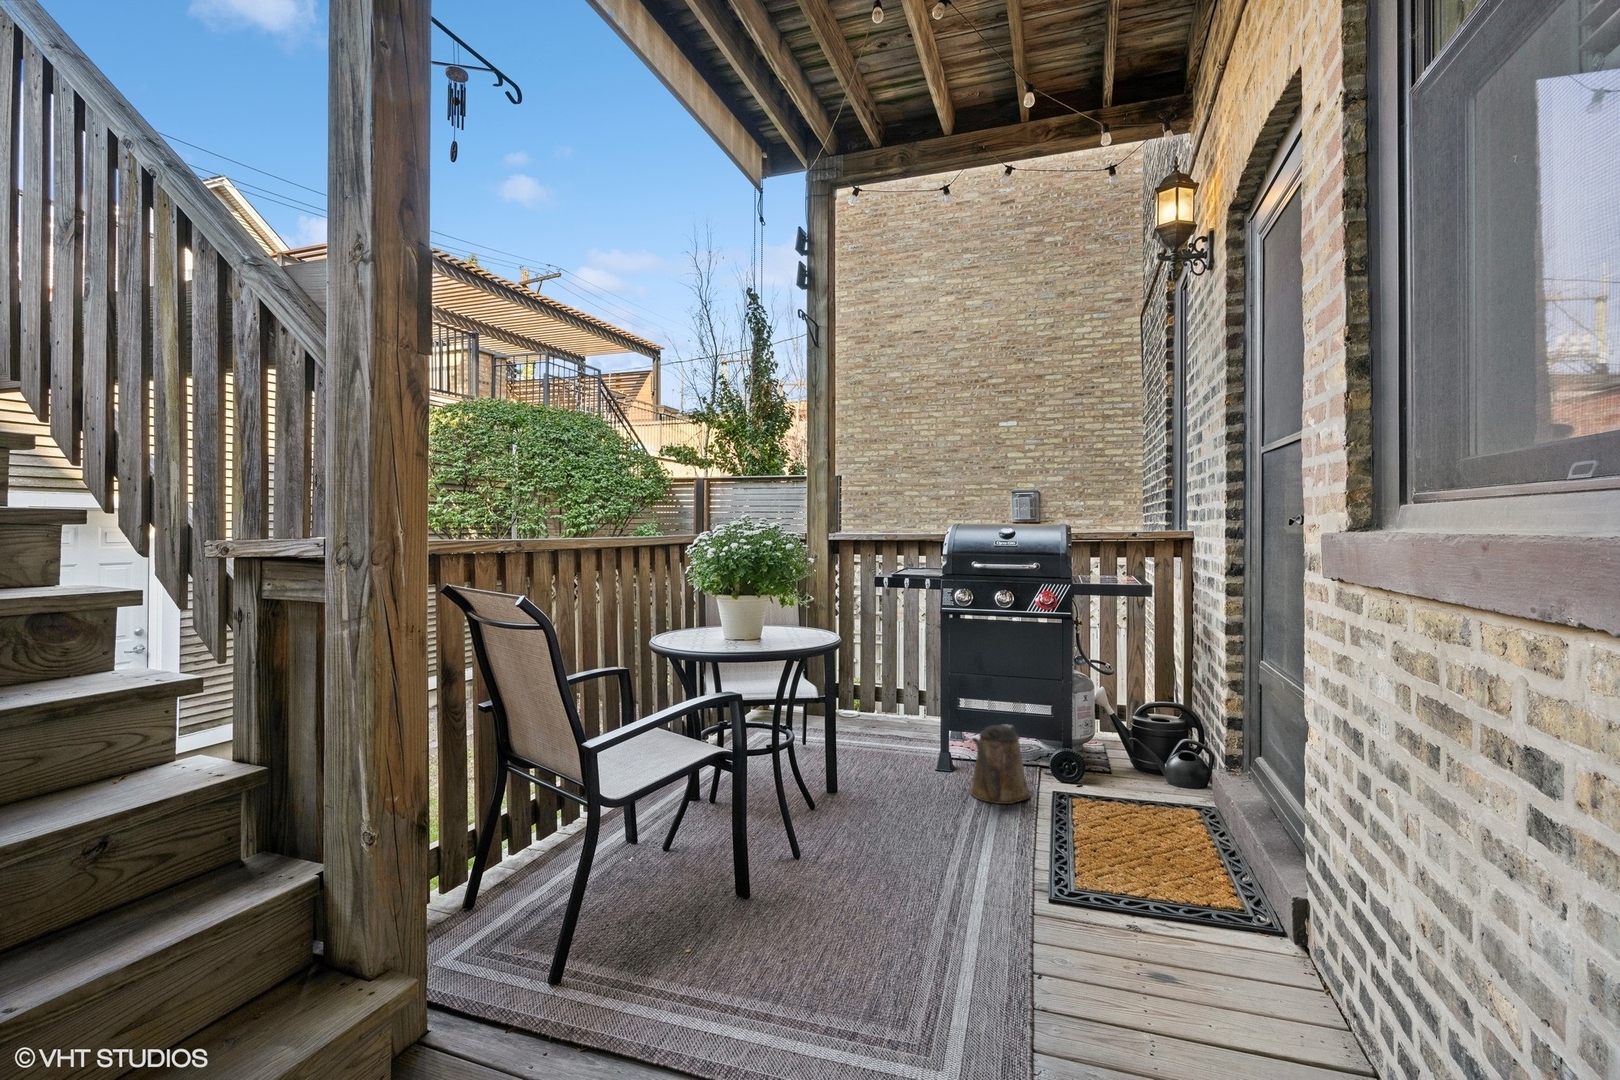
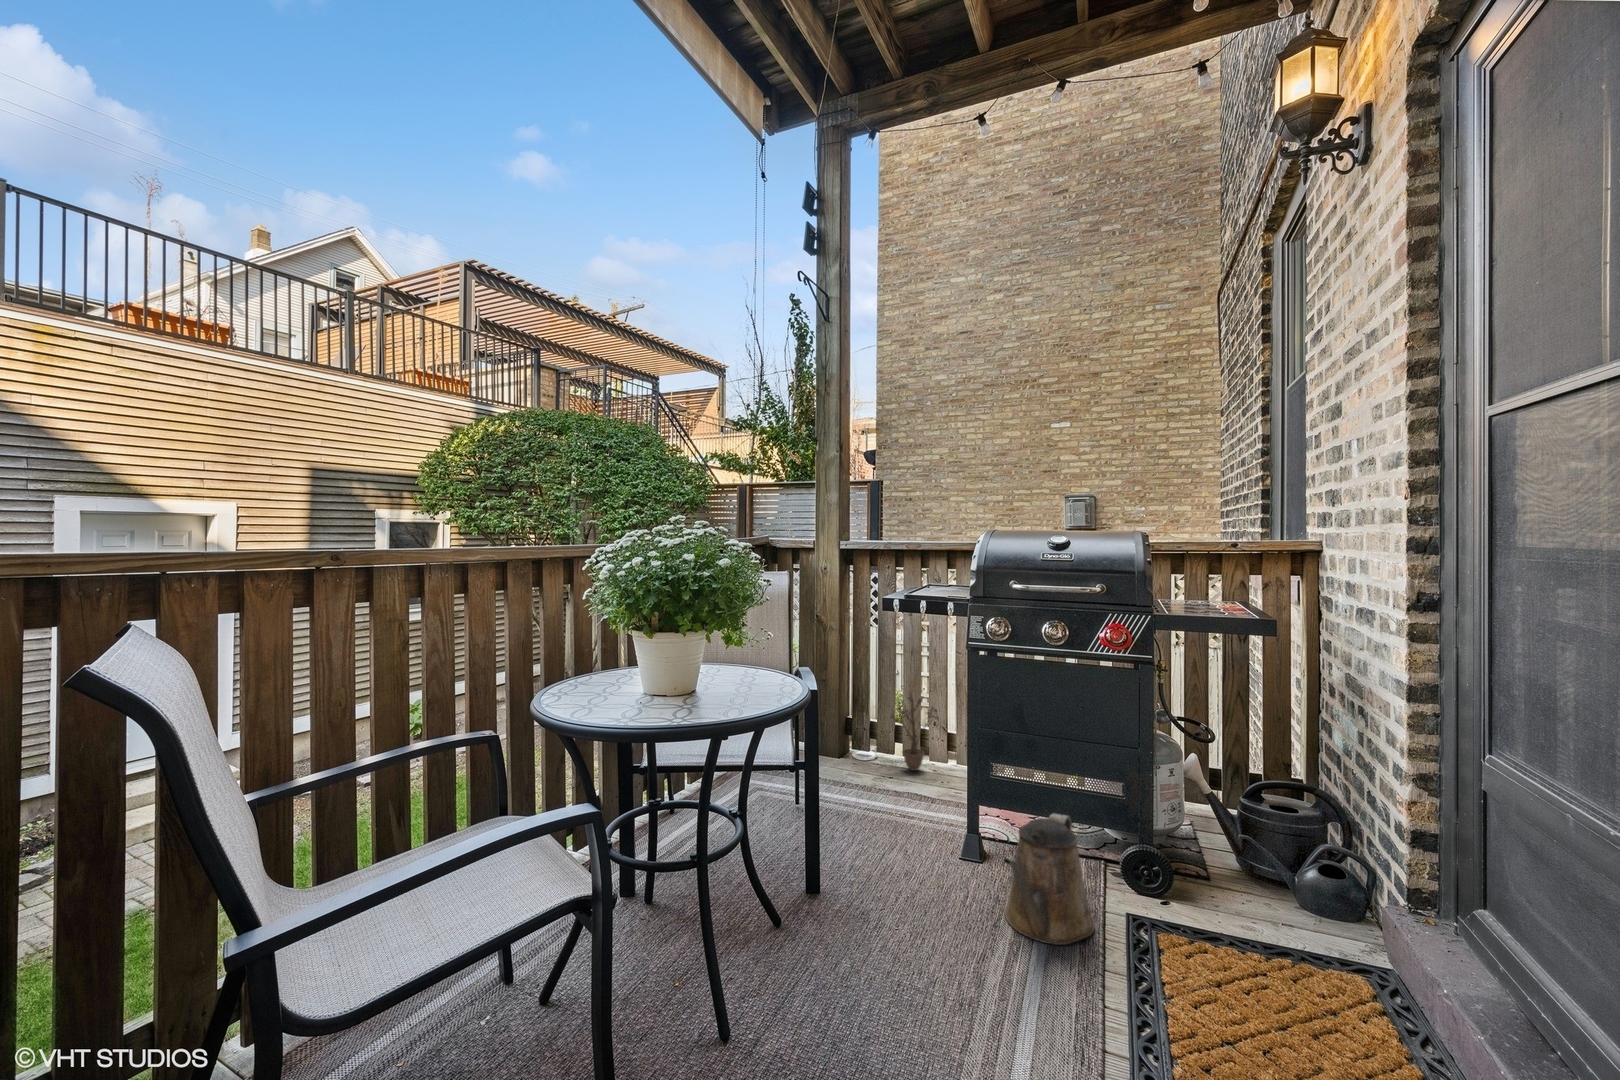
decorative plant: none [862,657,910,723] -> present [884,693,938,771]

